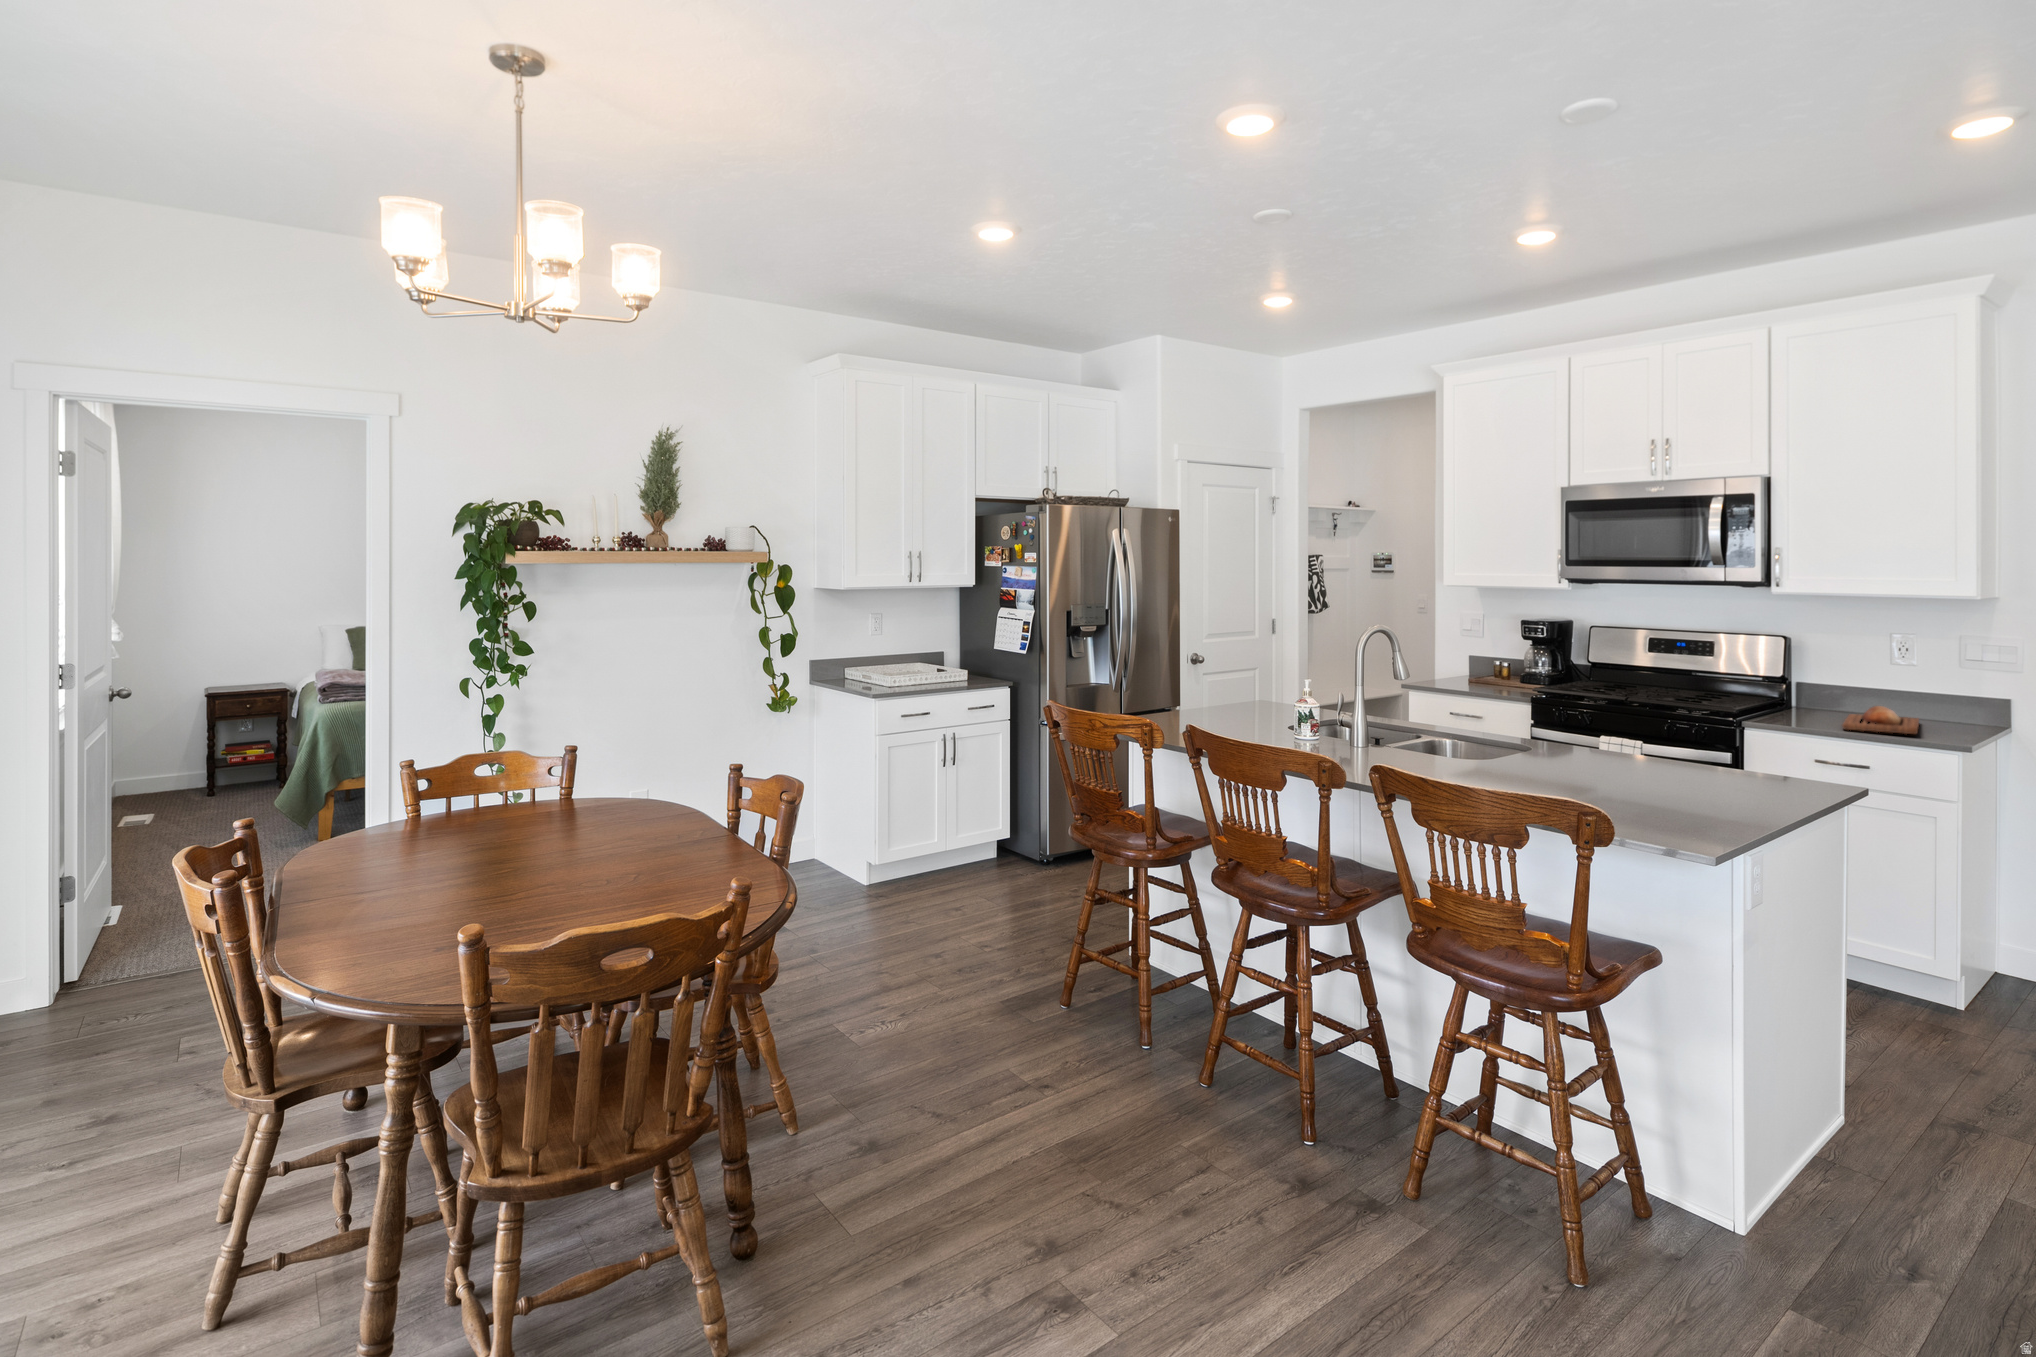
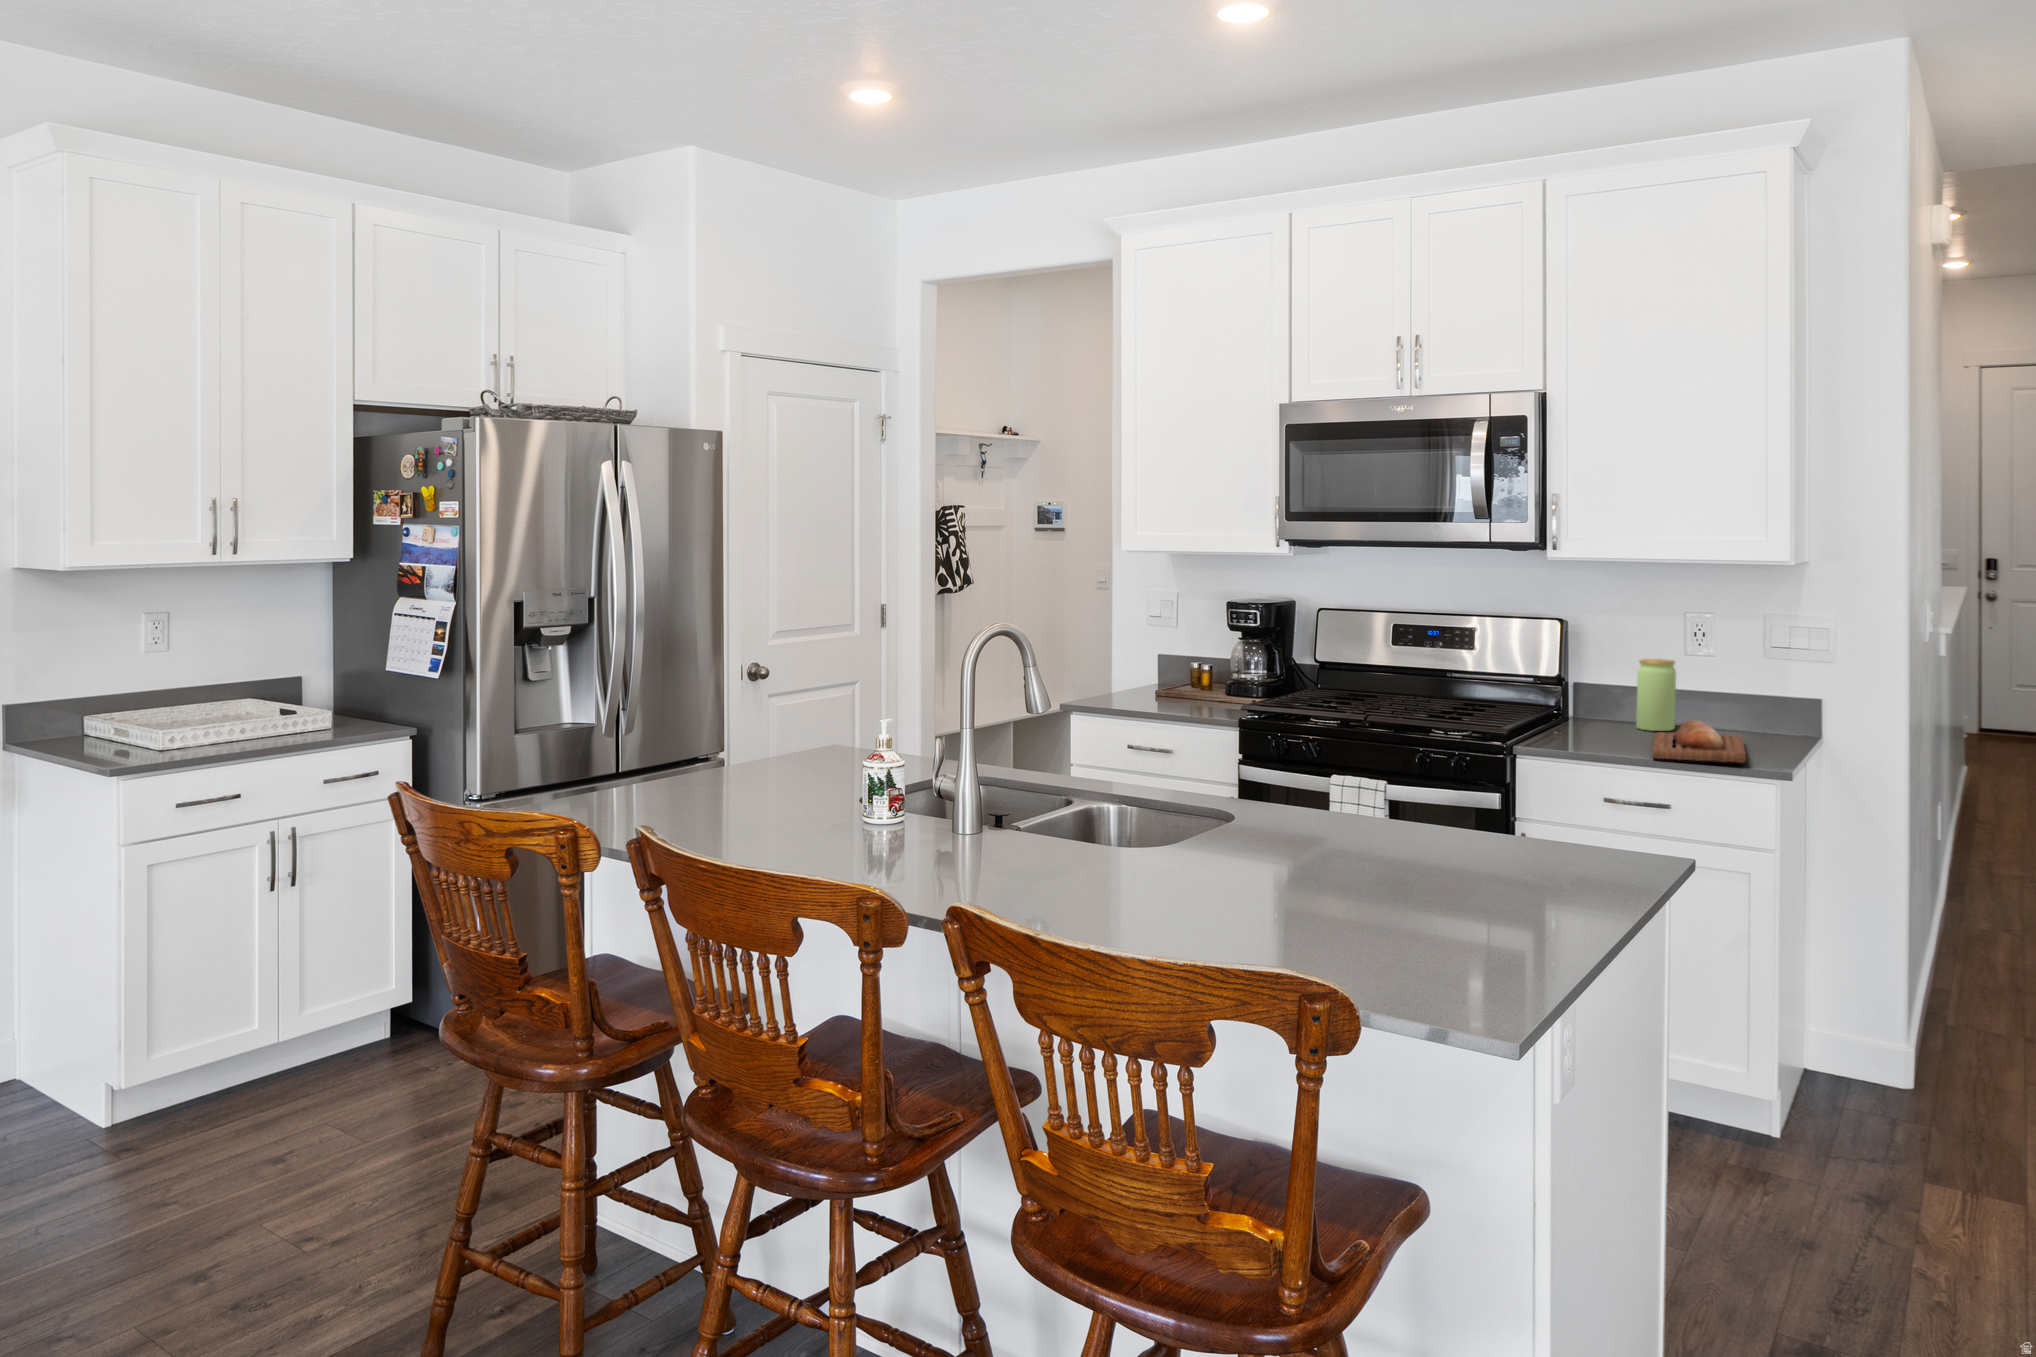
jar: none [1834,664,1868,714] -> present [1636,659,1676,731]

